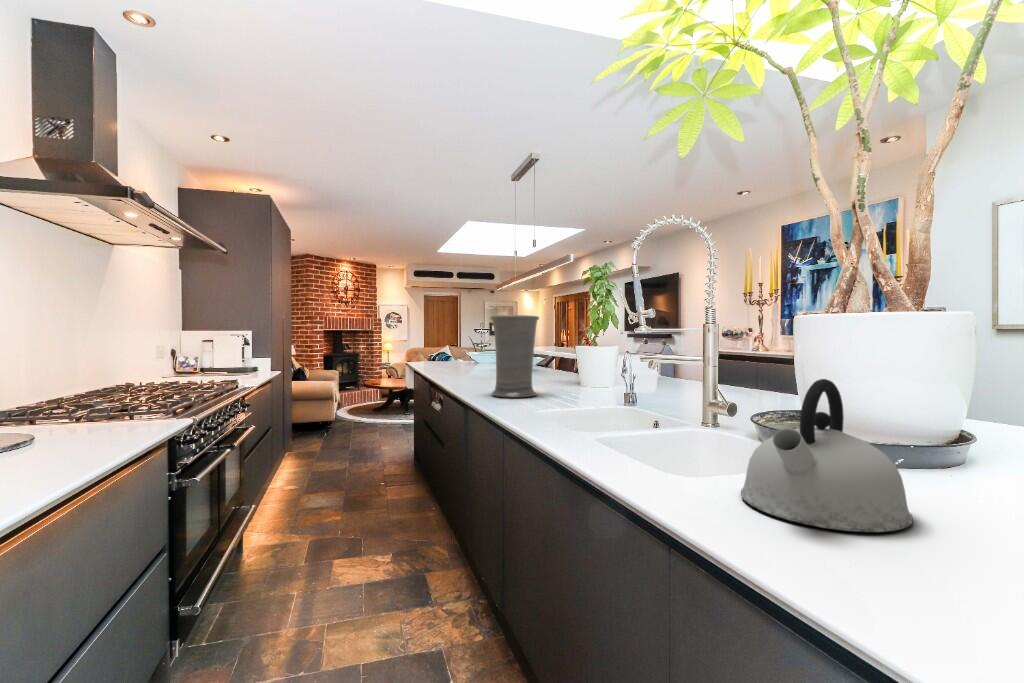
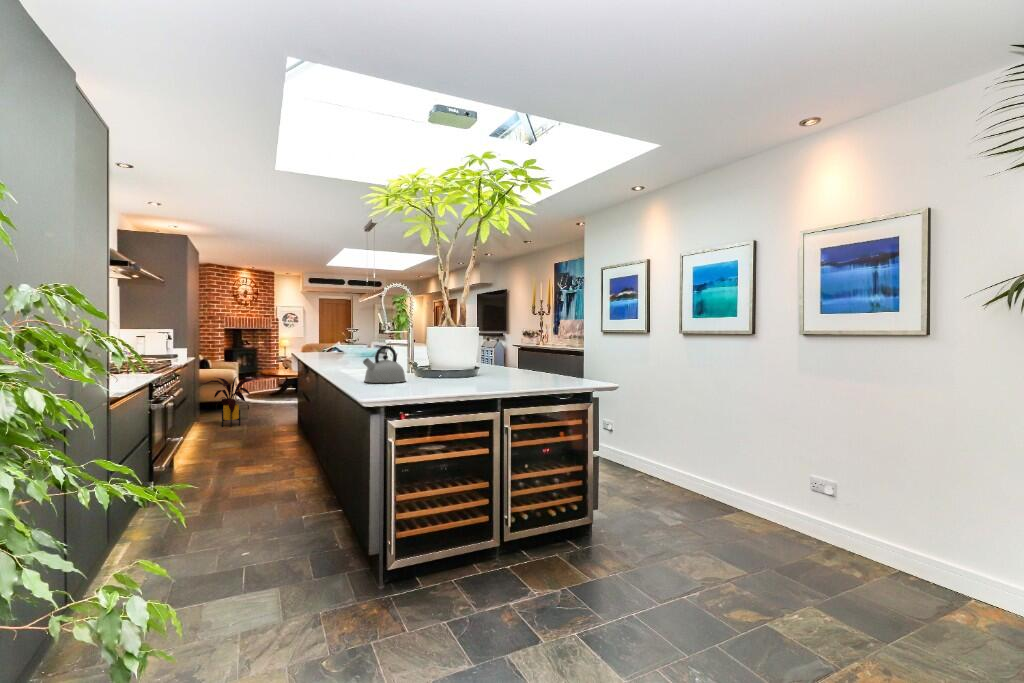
vase: present [490,315,539,398] -> none [326,323,354,366]
house plant: none [287,395,362,465] -> present [199,377,254,427]

